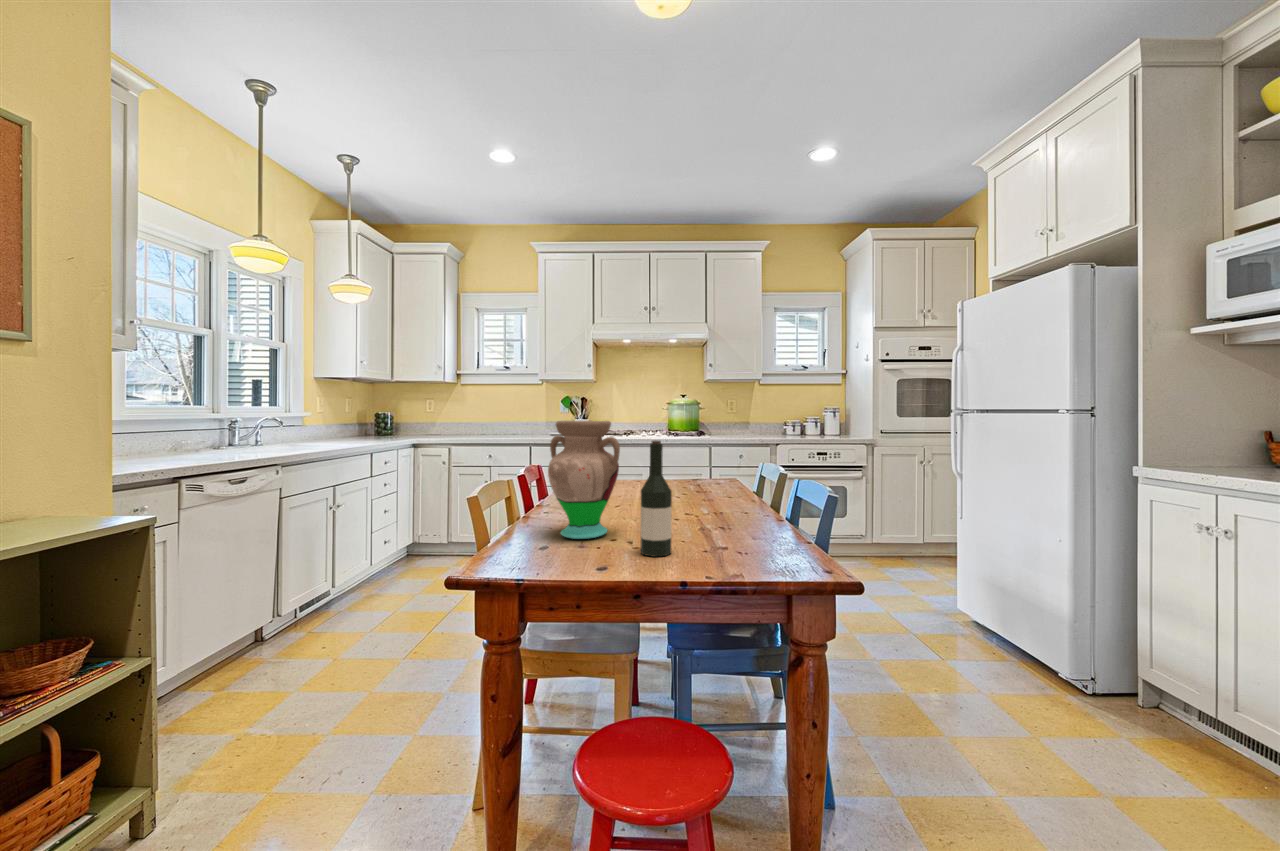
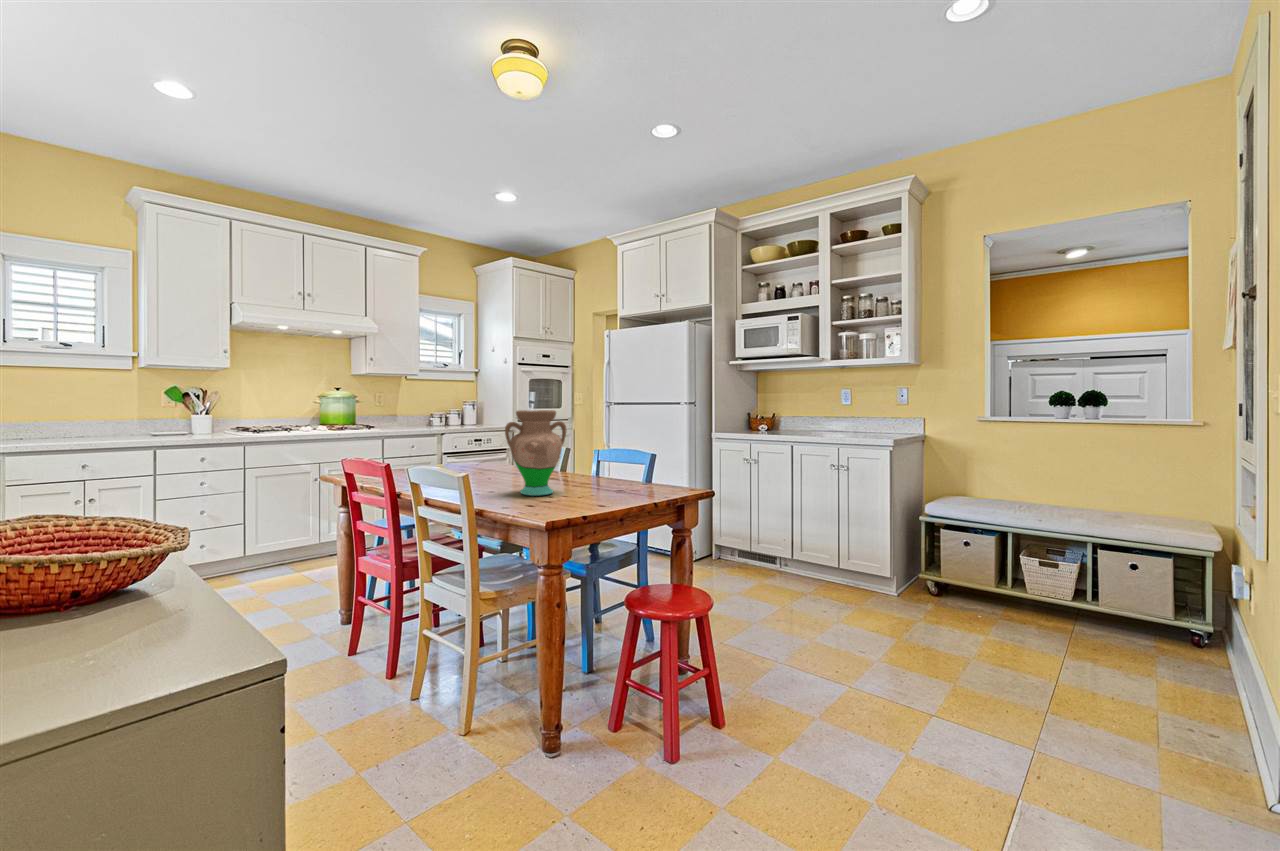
wine bottle: present [641,440,672,557] -> none [599,422,619,494]

